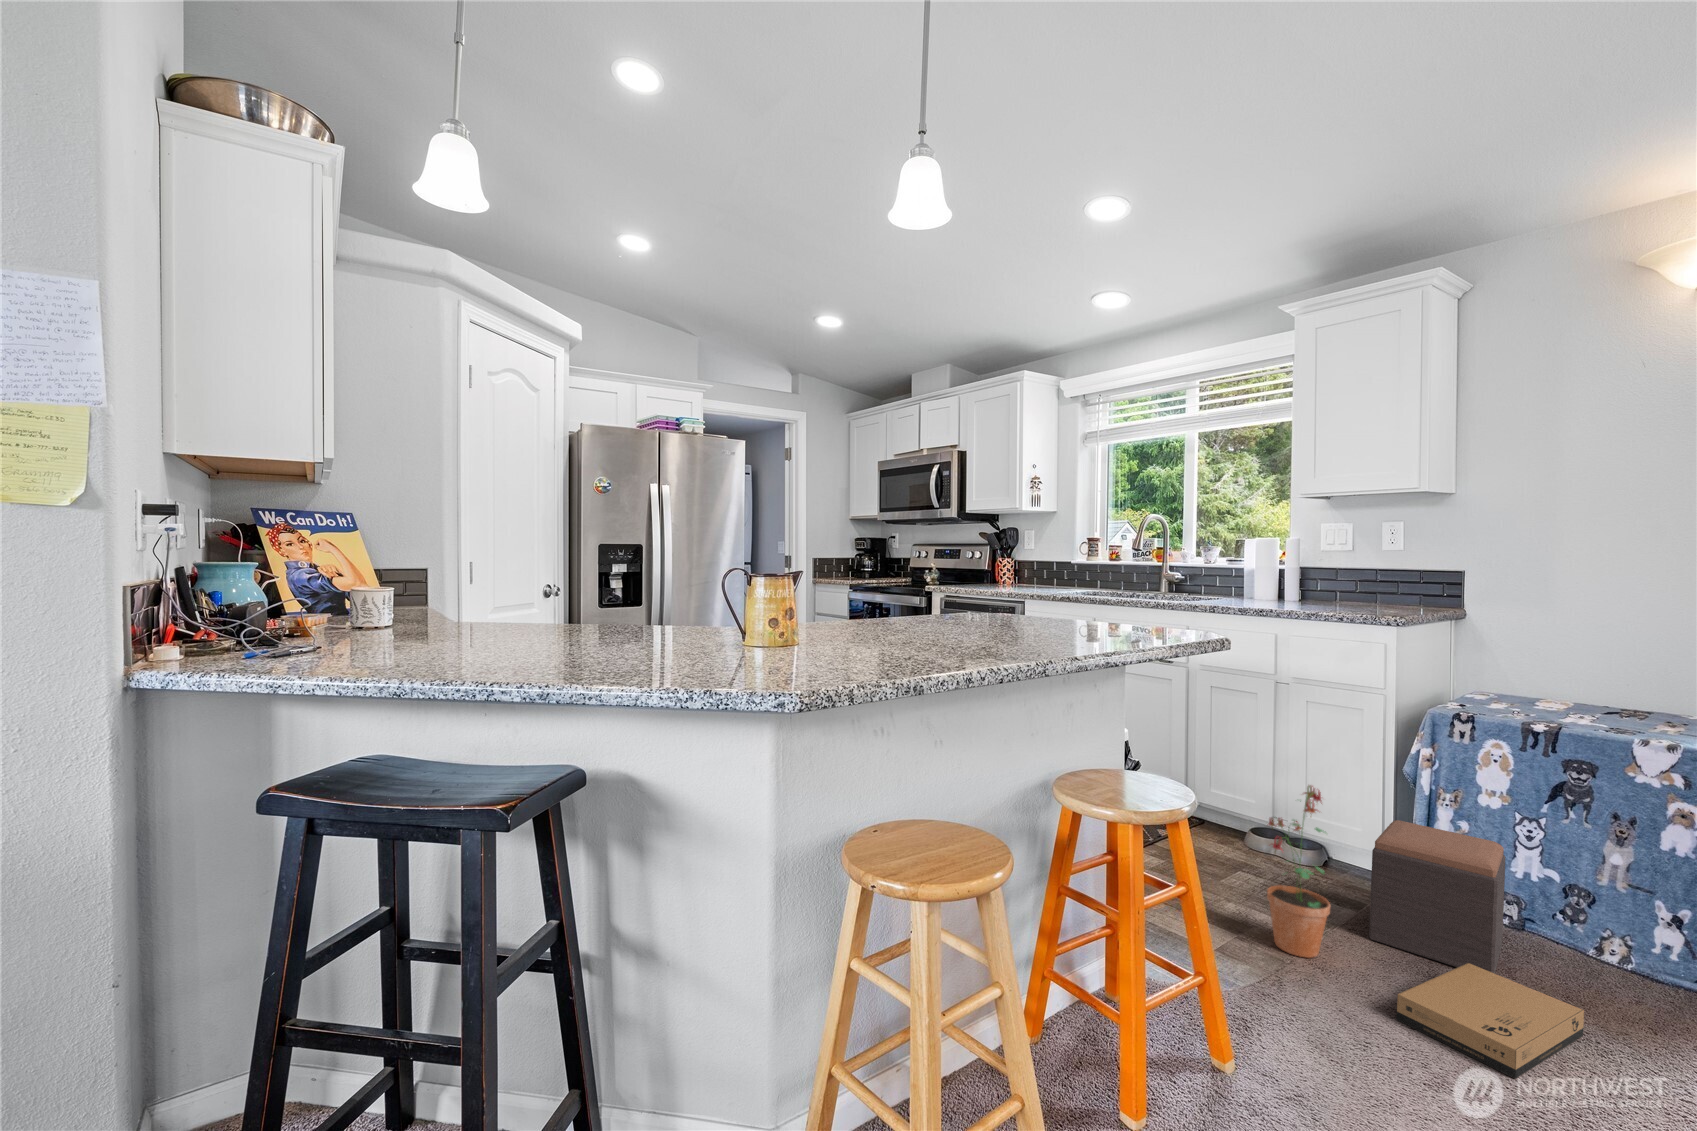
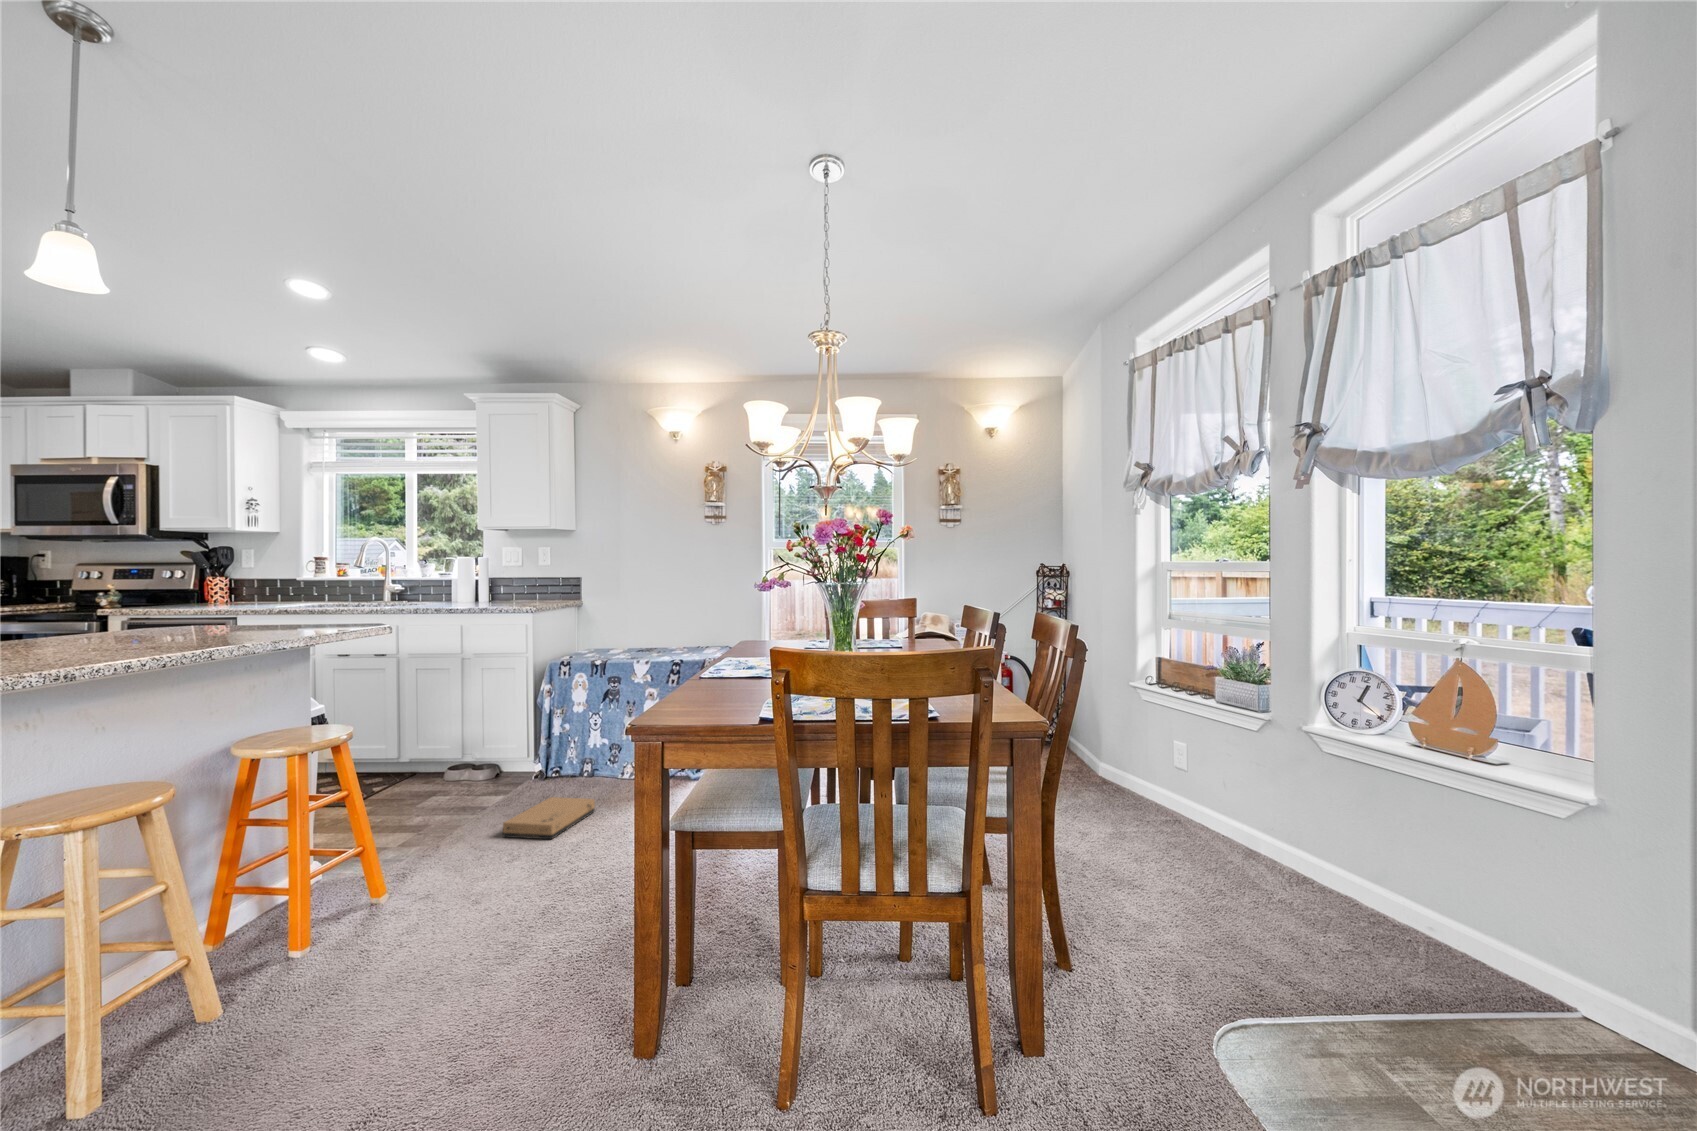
potted plant: present [1267,785,1330,958] -> none [434,719,476,828]
footstool: present [1369,820,1506,974] -> none [506,730,580,806]

